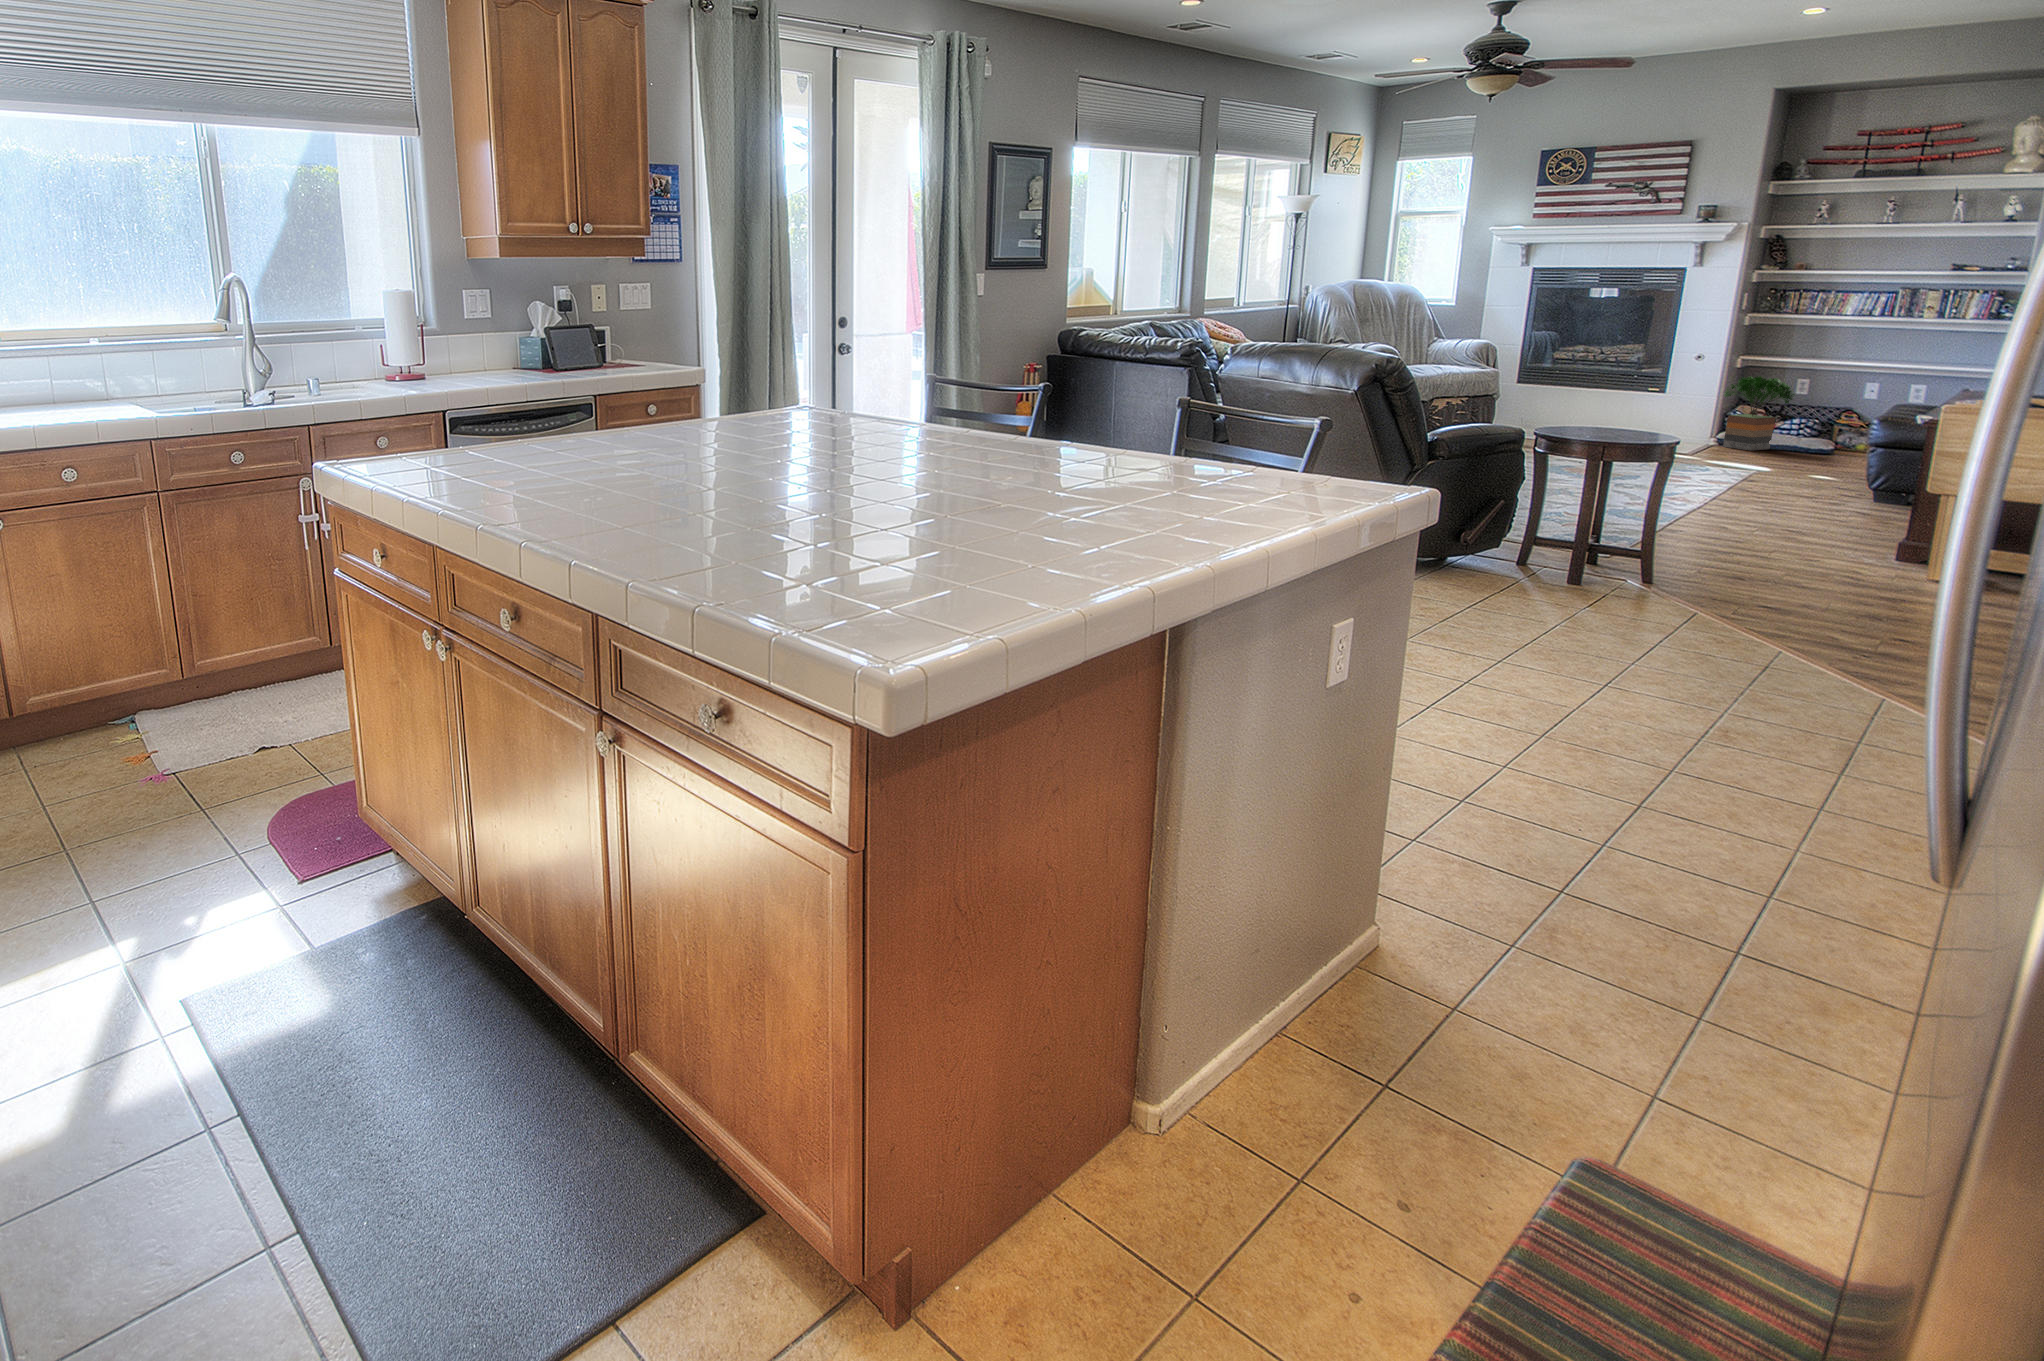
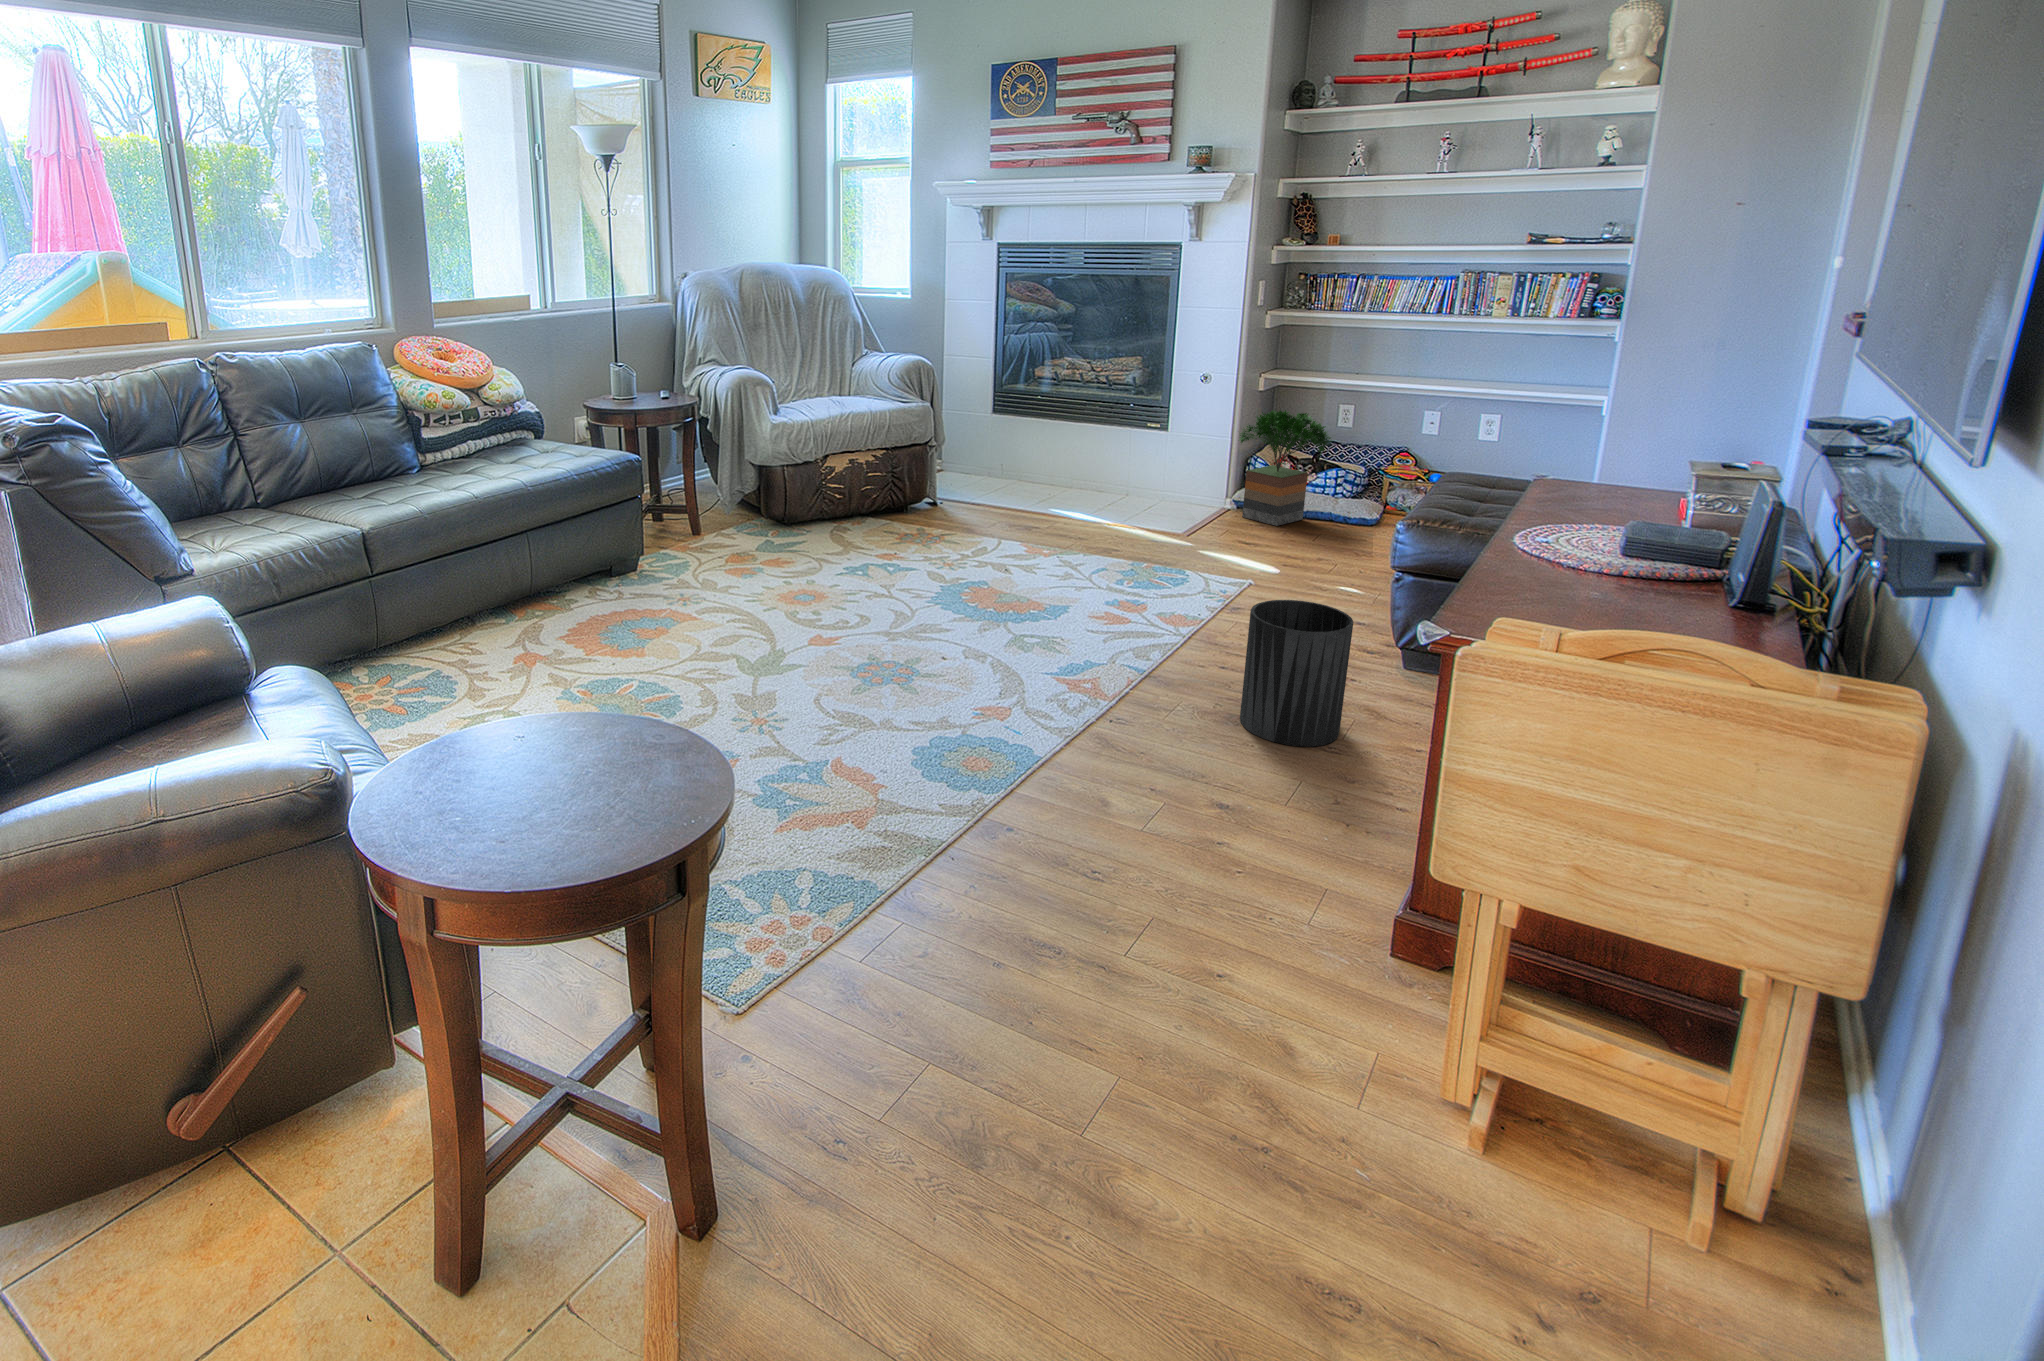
trash can: none [1756,441,1830,510] -> present [1240,600,1353,746]

